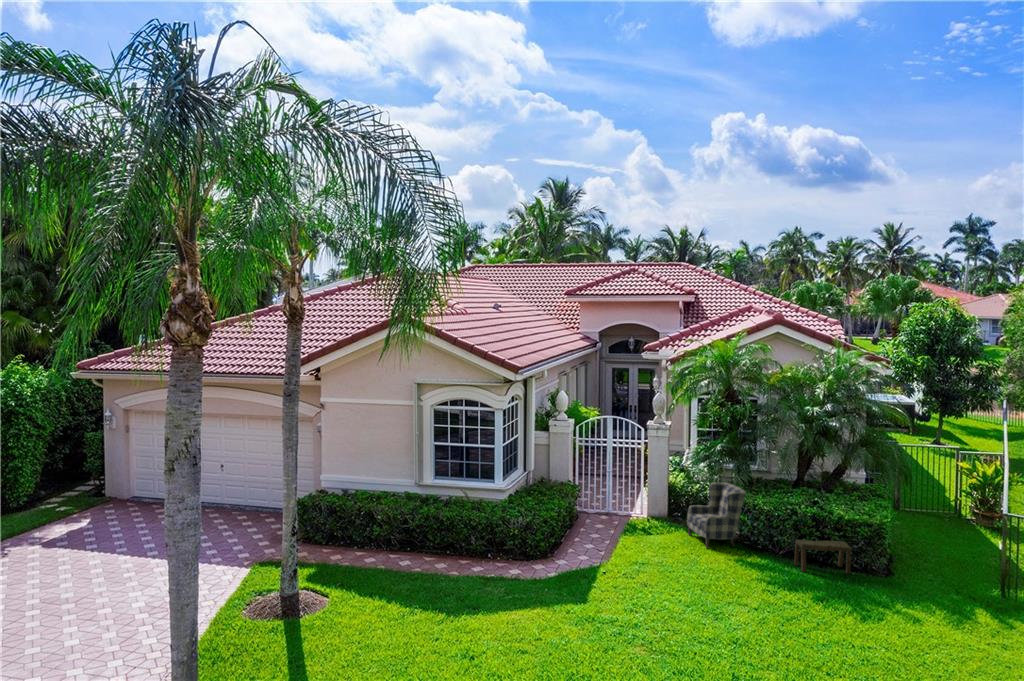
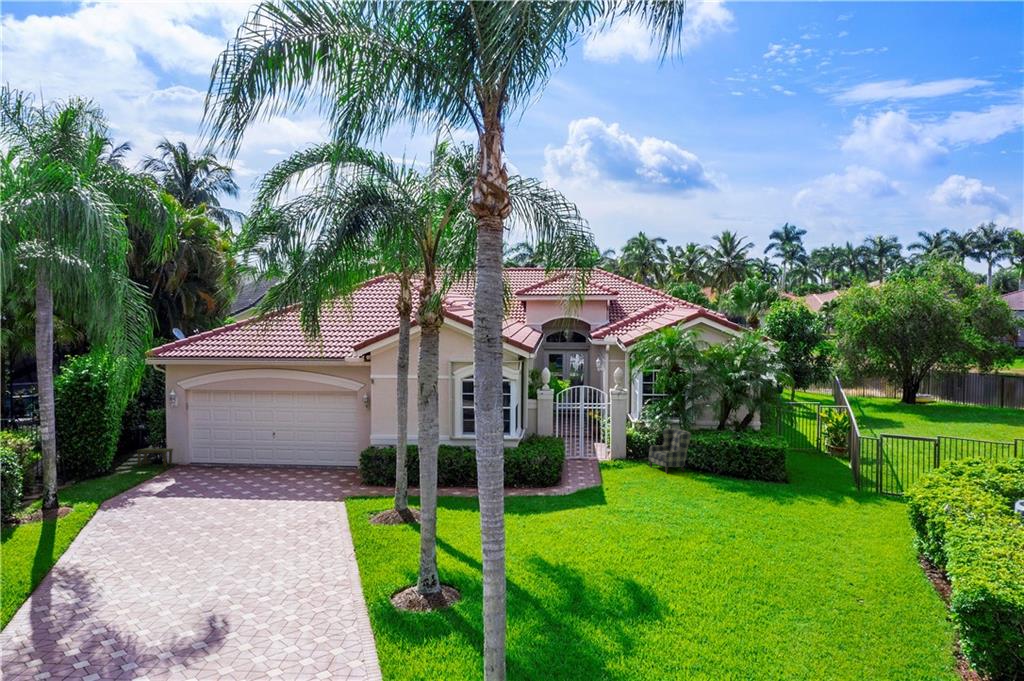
bench: present [794,540,852,574] -> present [137,448,173,467]

